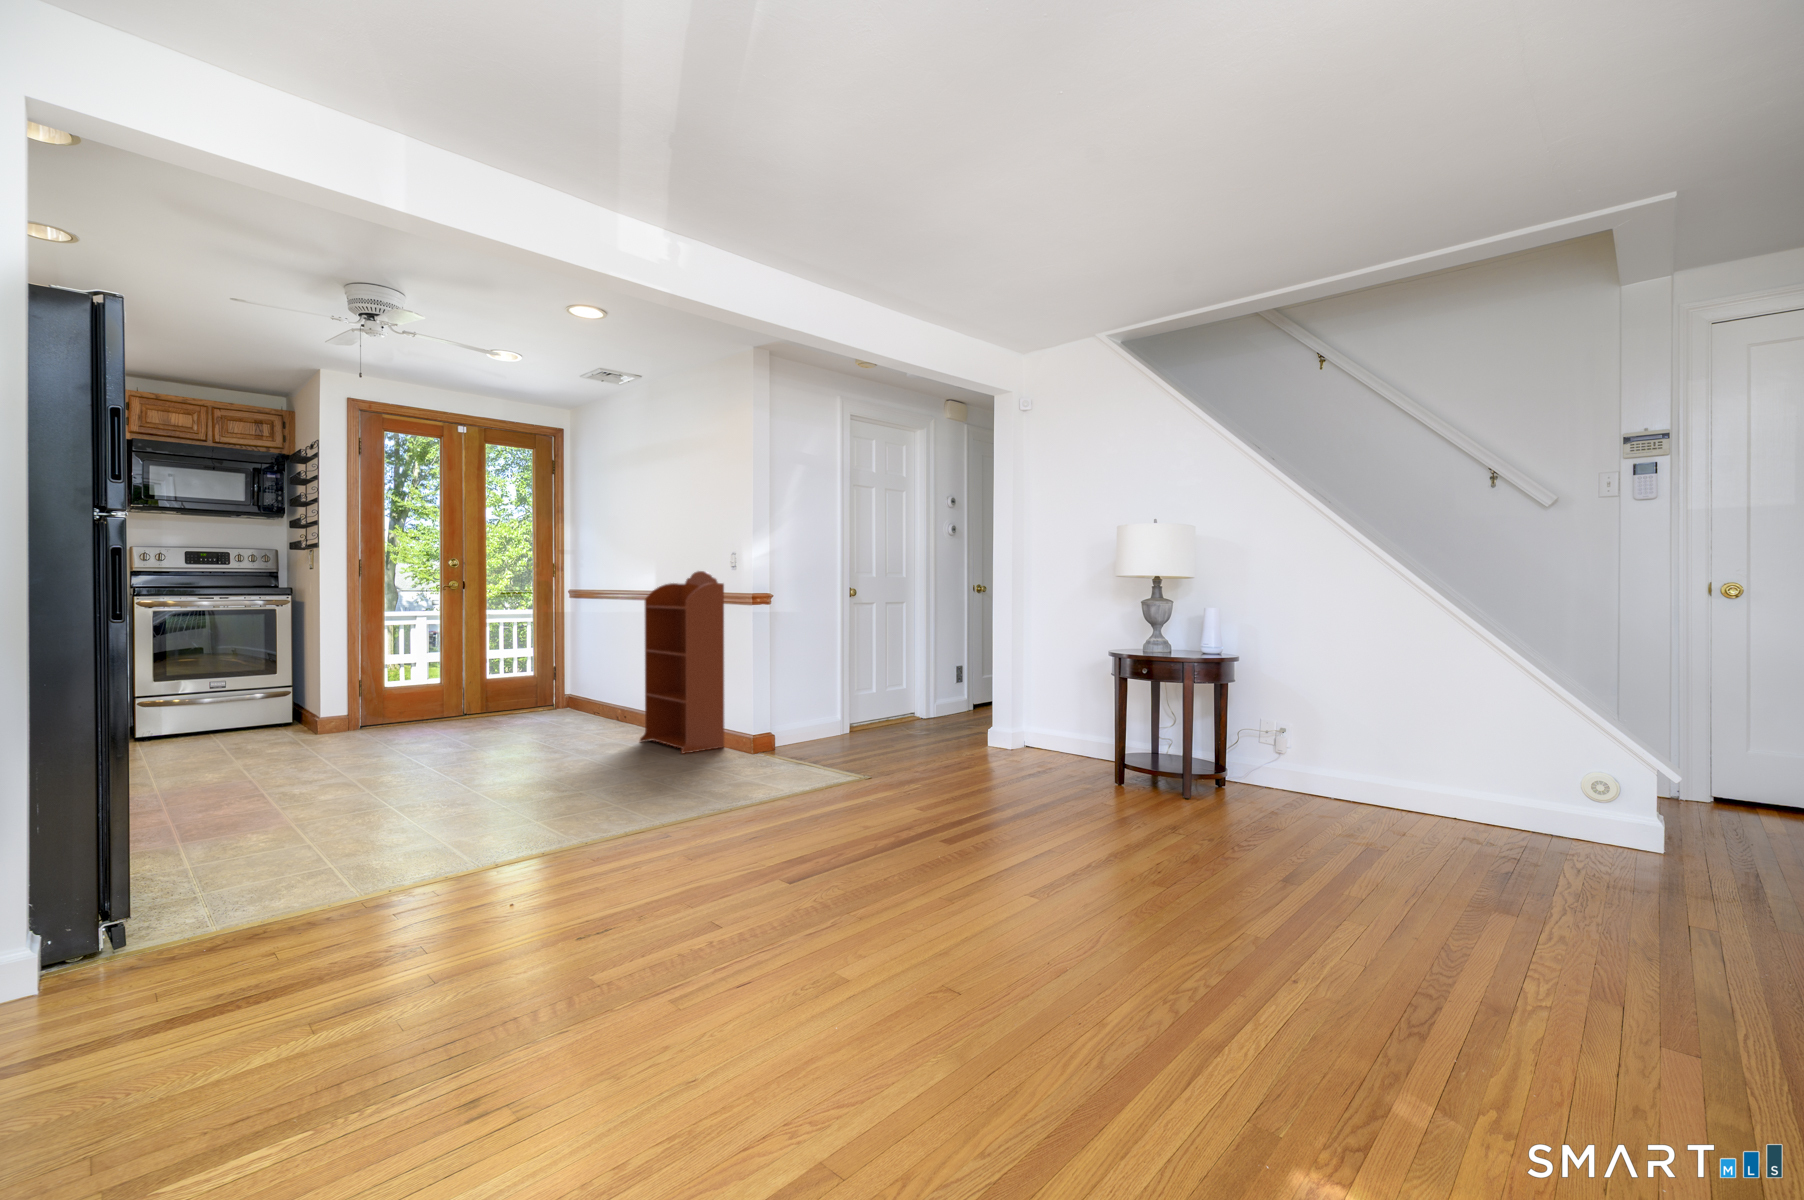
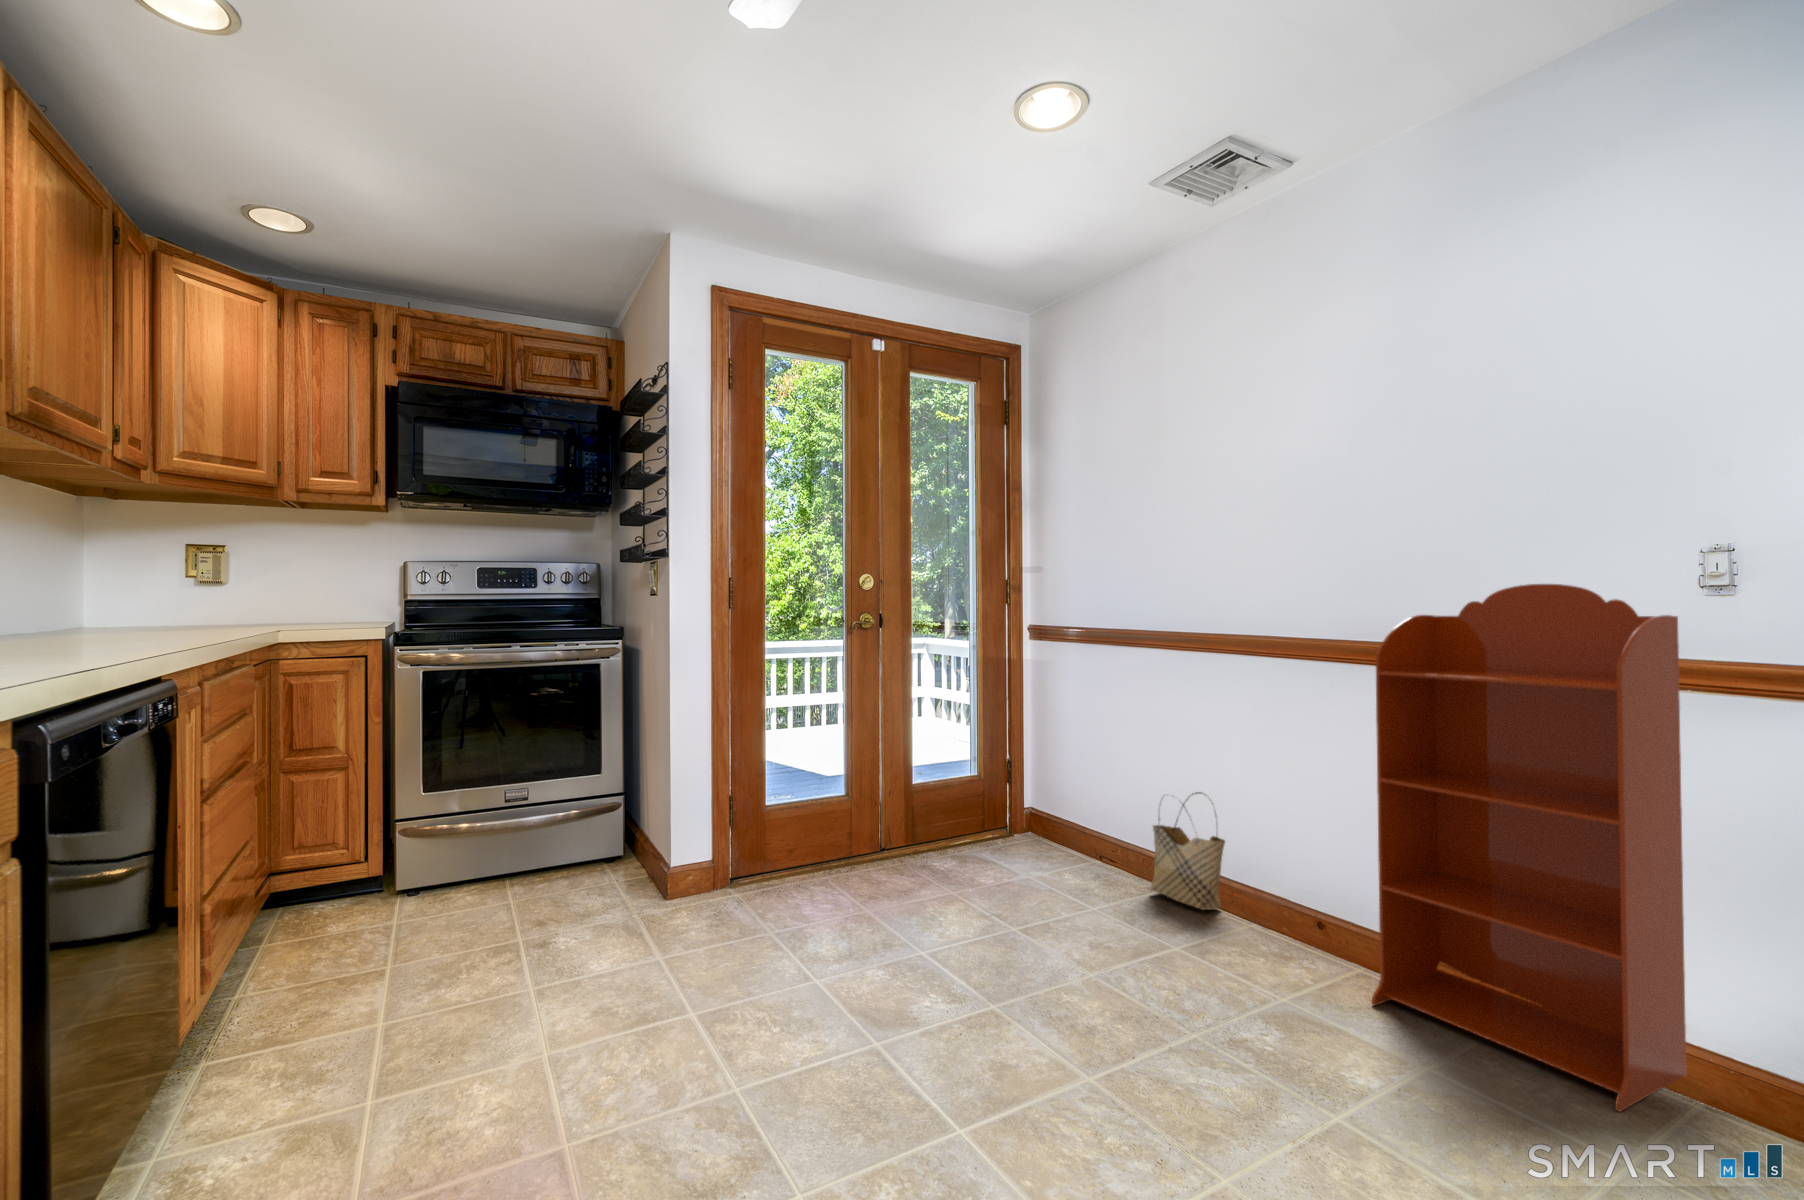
woven basket: none [595,671,625,725] -> present [1151,792,1225,910]

